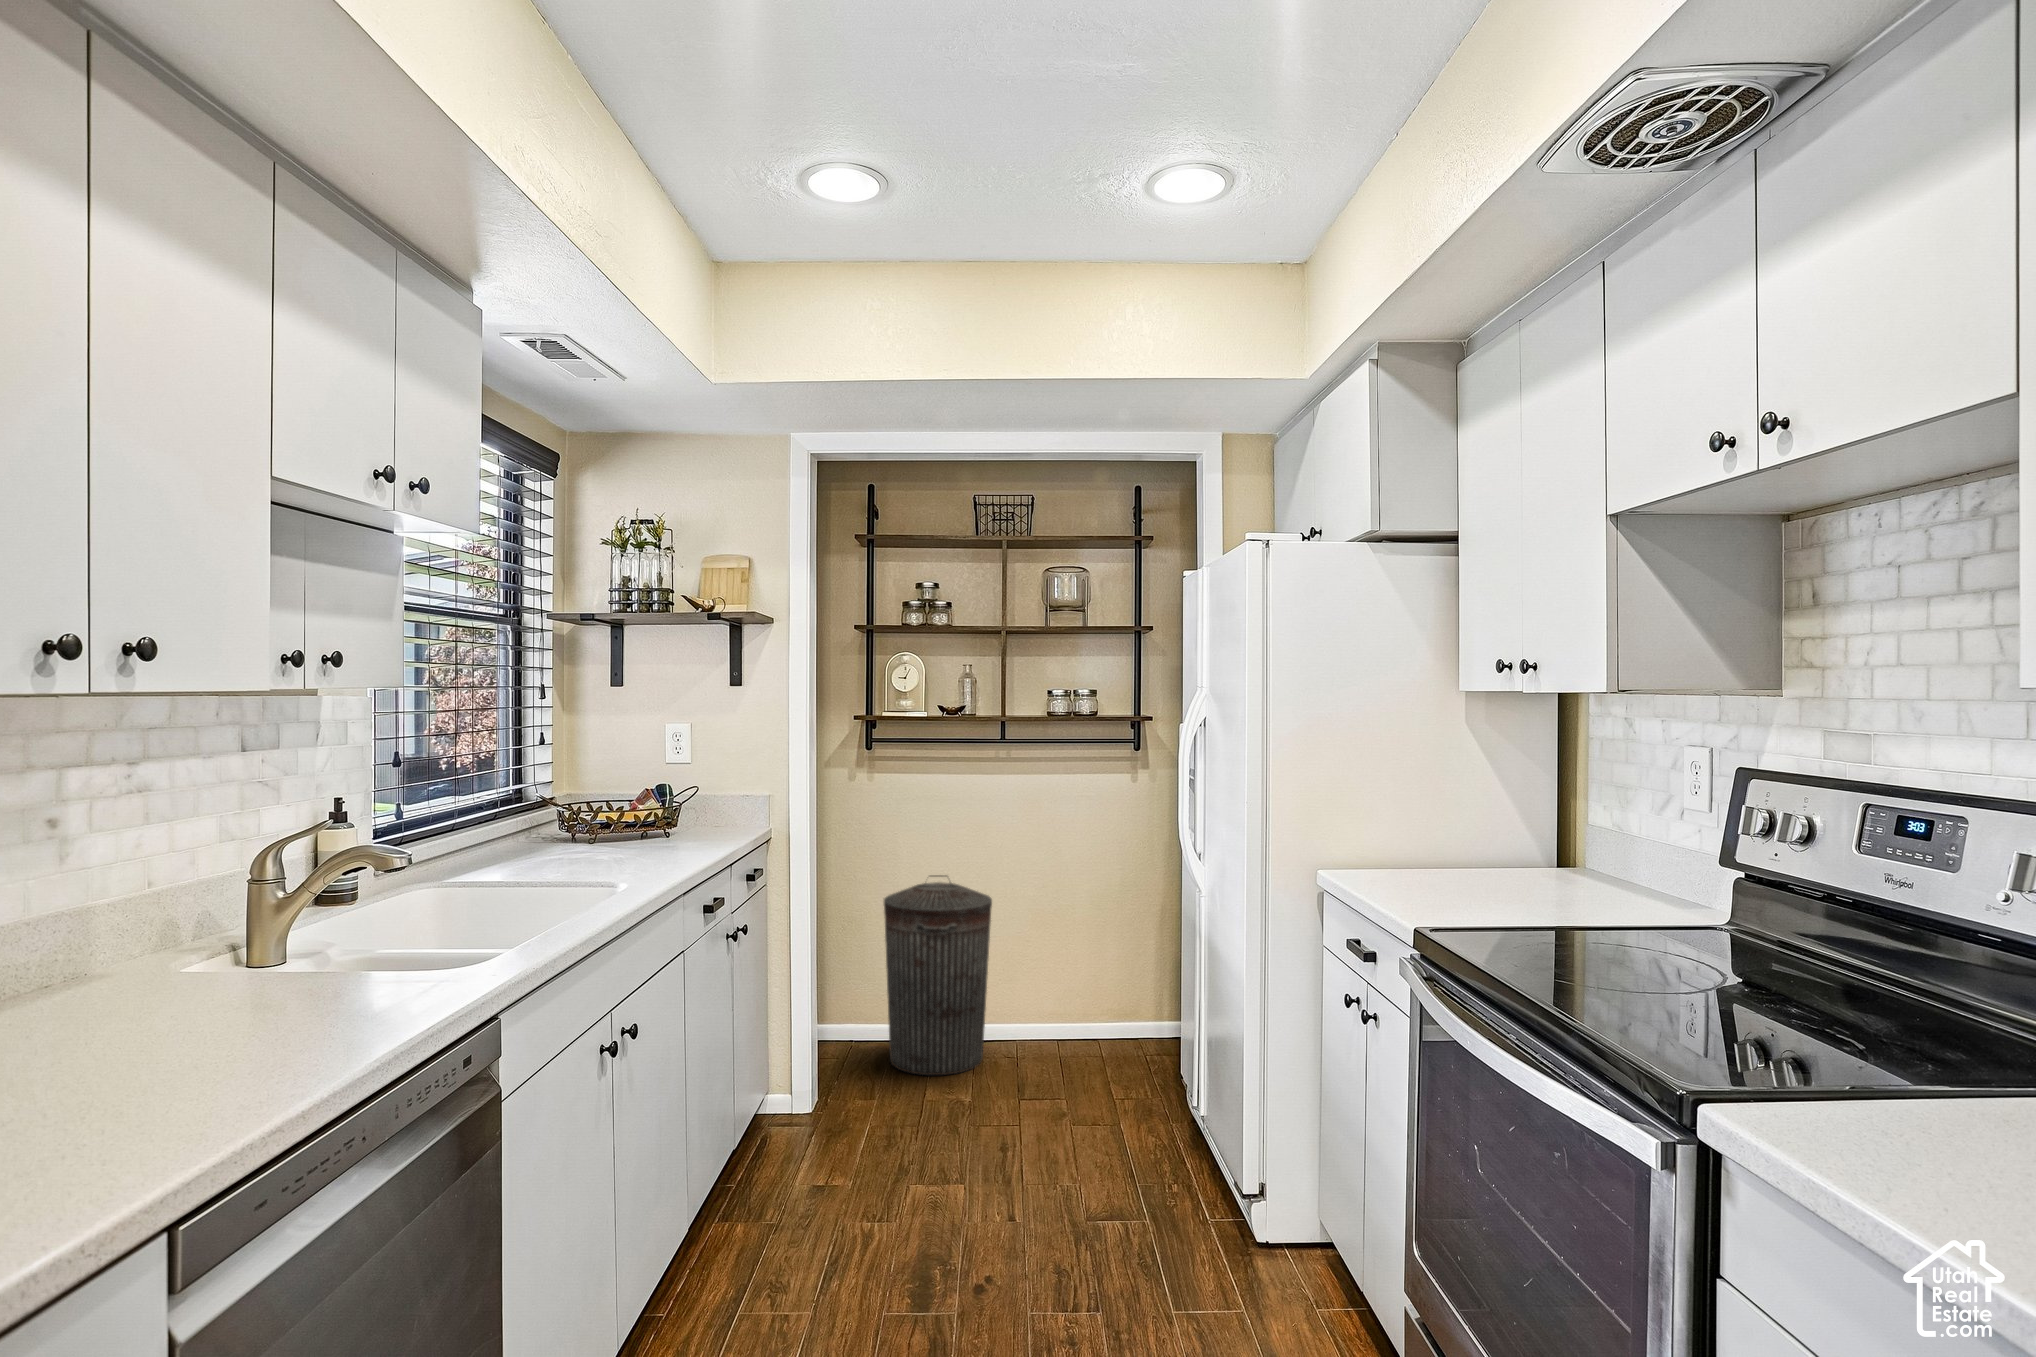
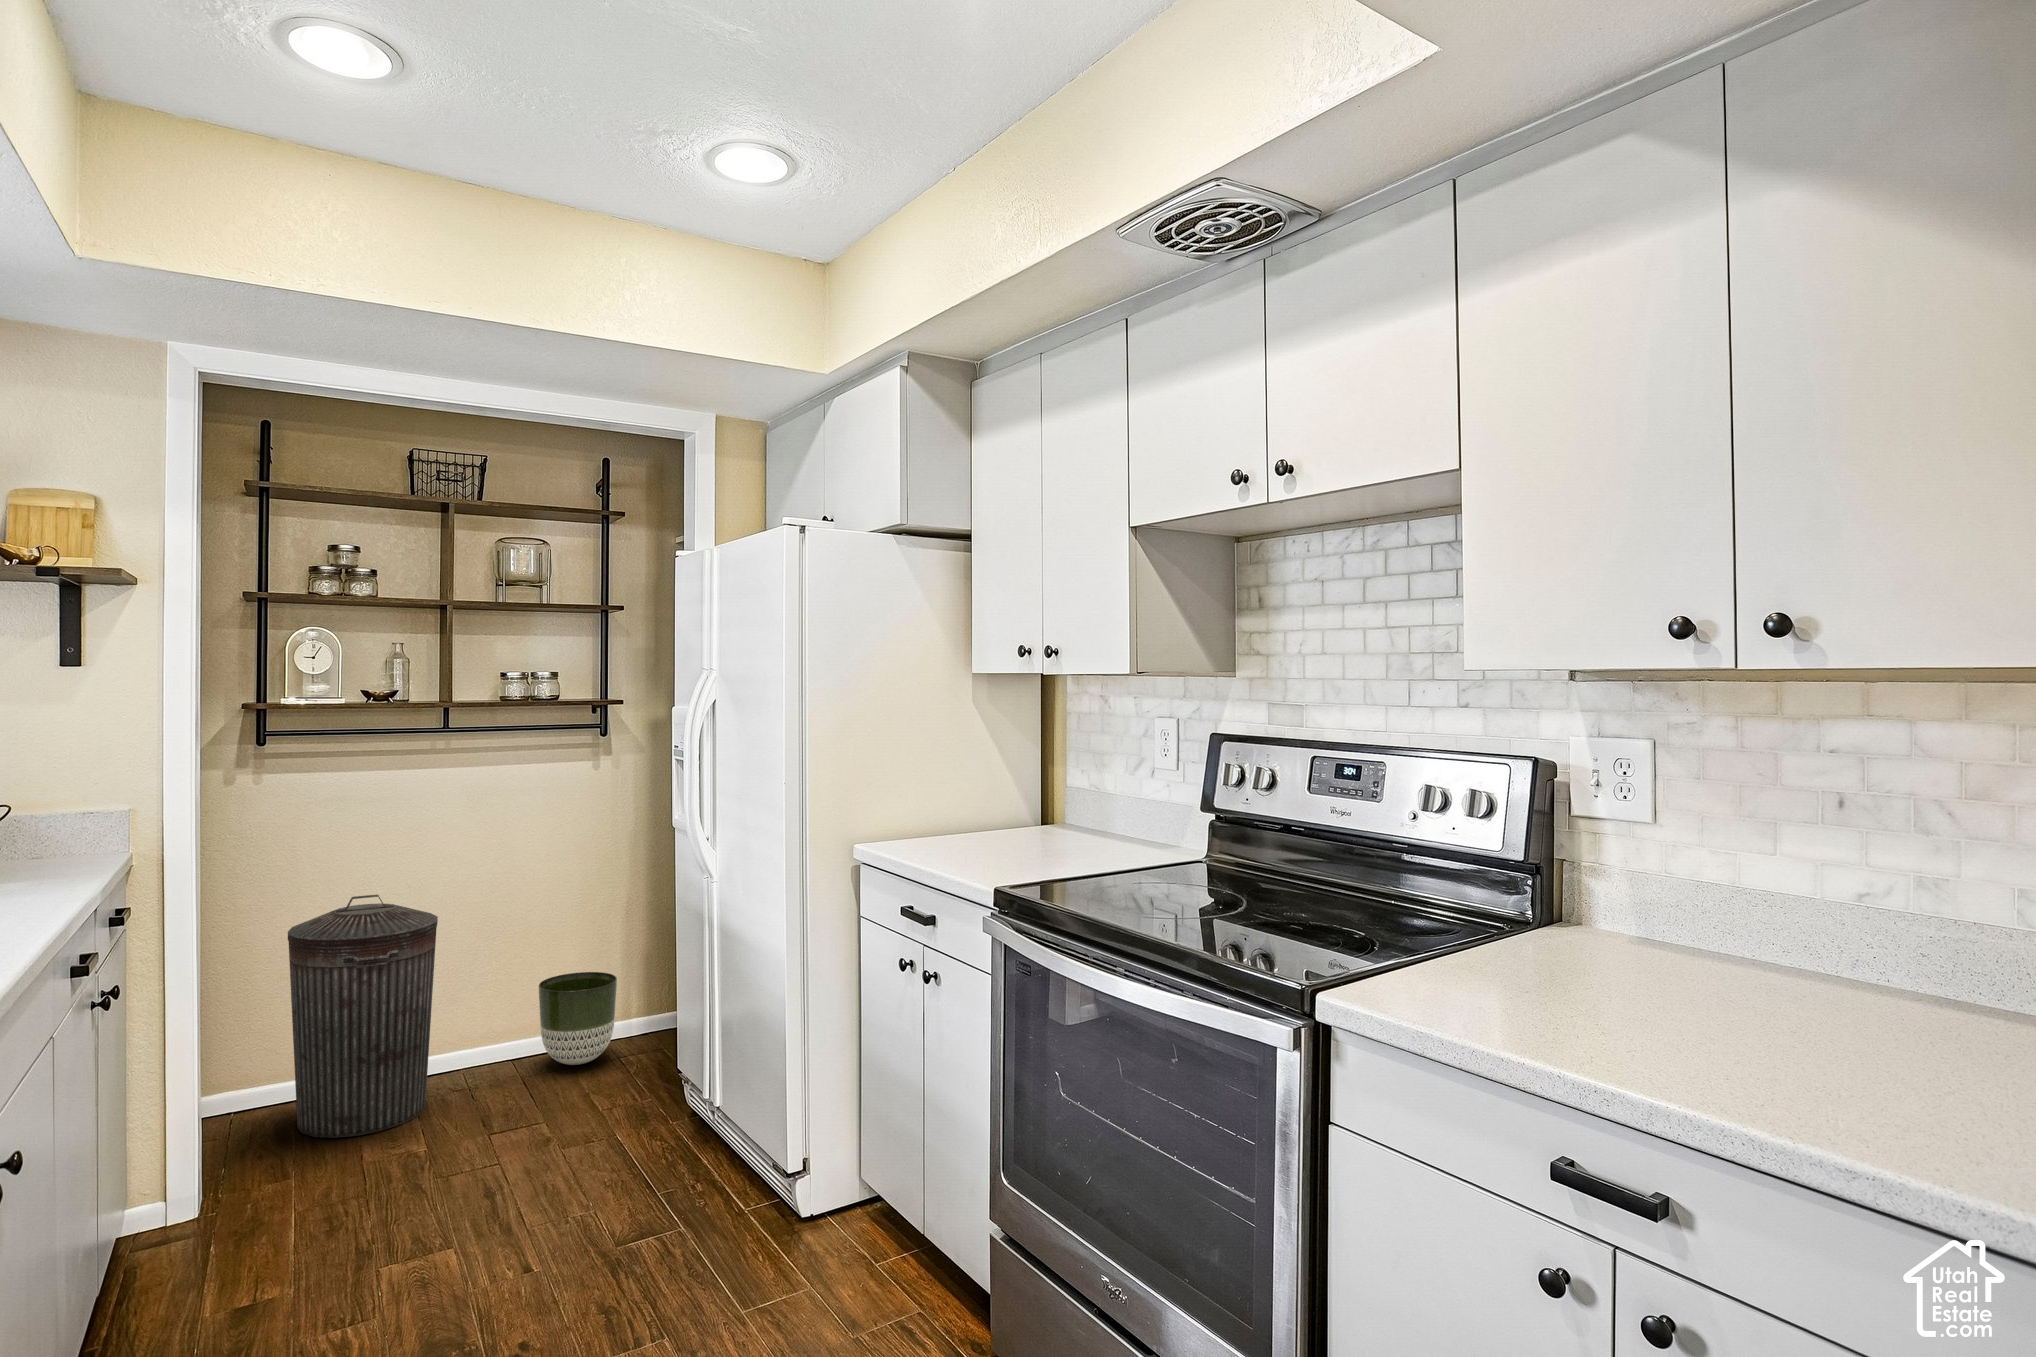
planter: none [1077,965,1145,1050] -> present [539,972,617,1065]

